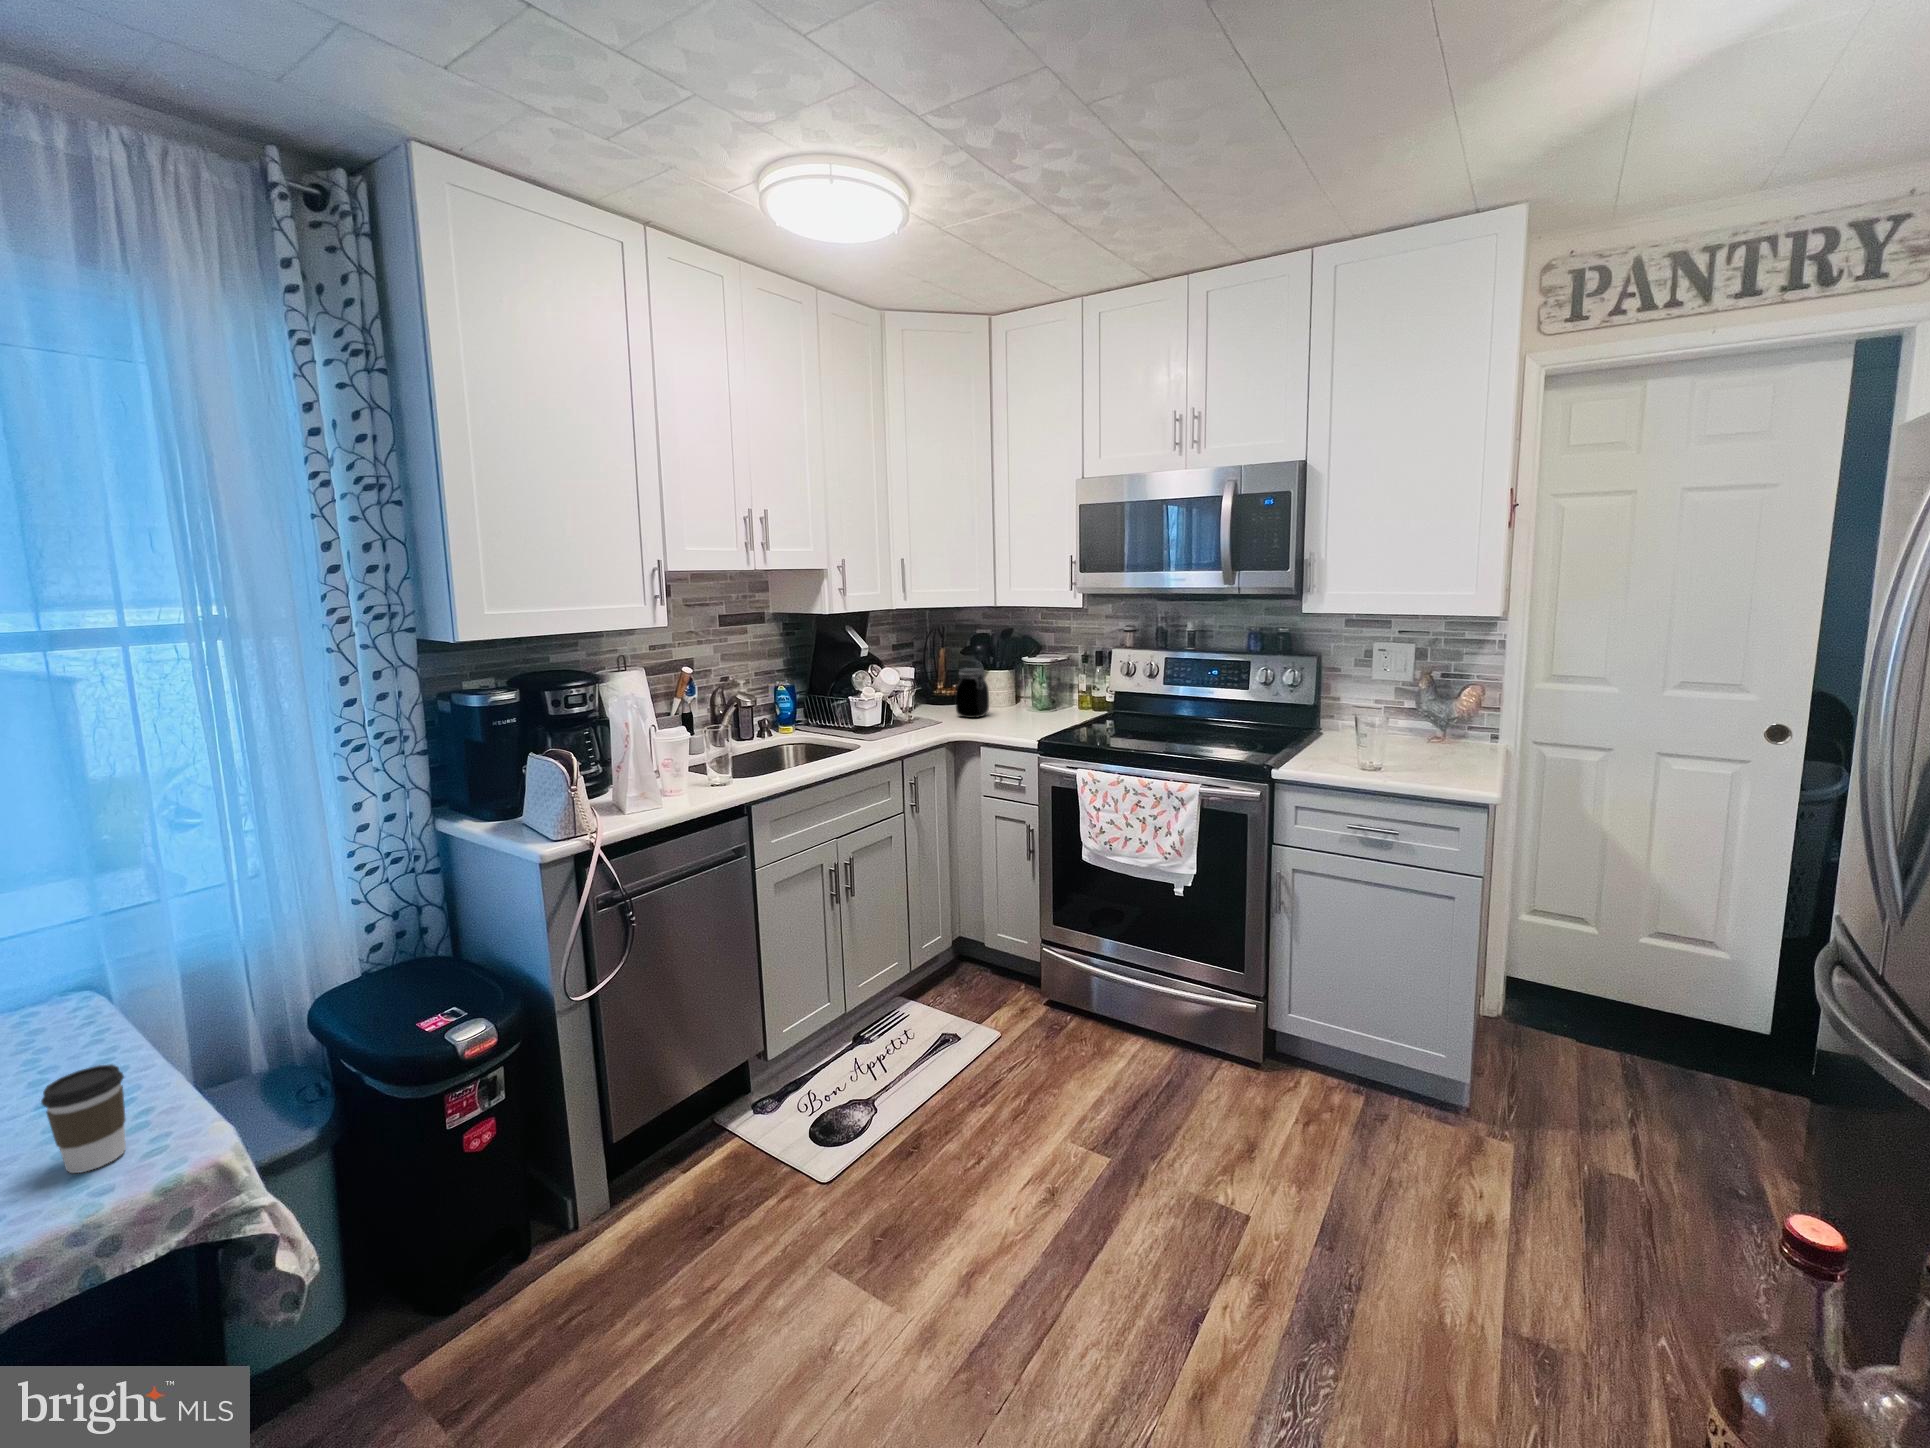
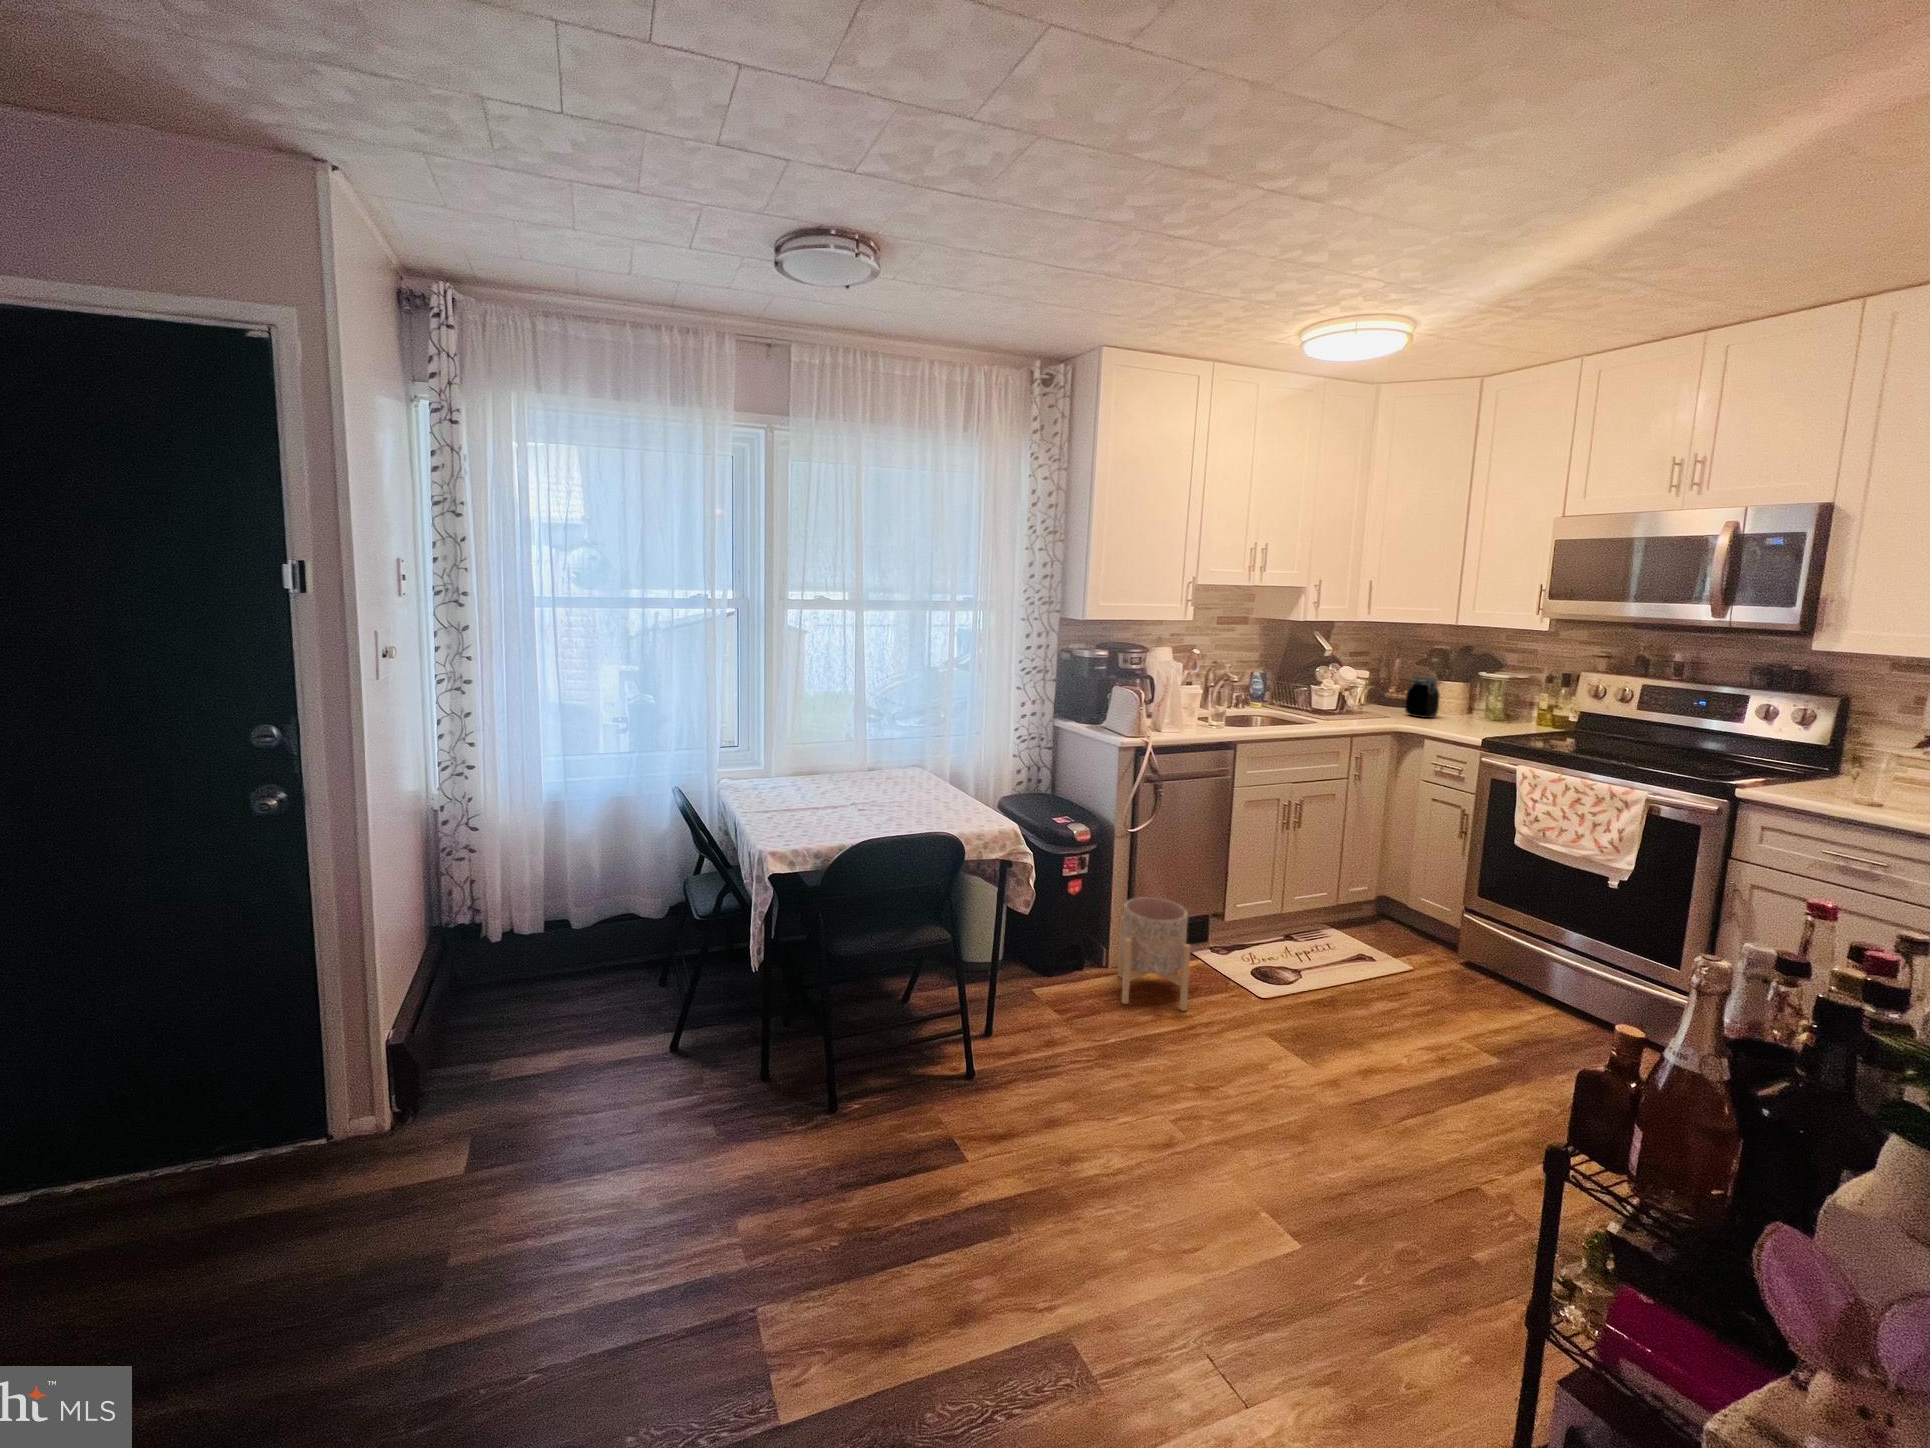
coffee cup: present [41,1064,126,1173] -> none [955,784,978,824]
planter: none [580,1090,709,1314] -> present [1118,897,1191,1011]

